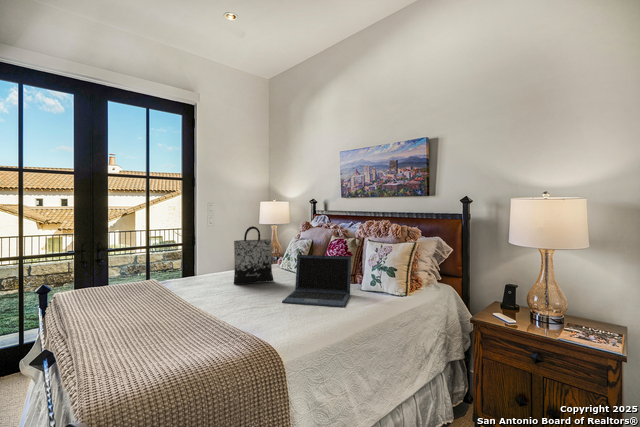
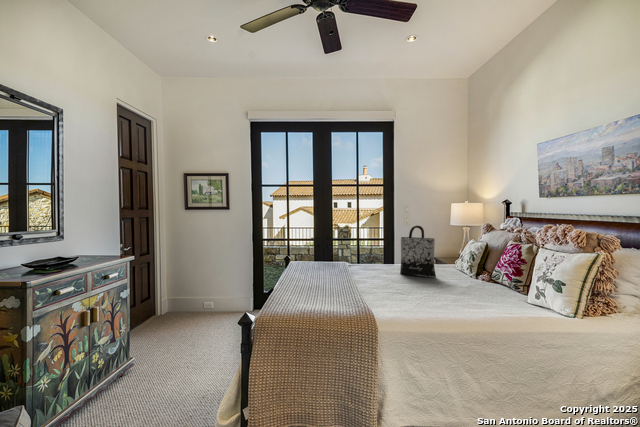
laptop: present [282,255,351,307] -> none [423,254,506,309]

